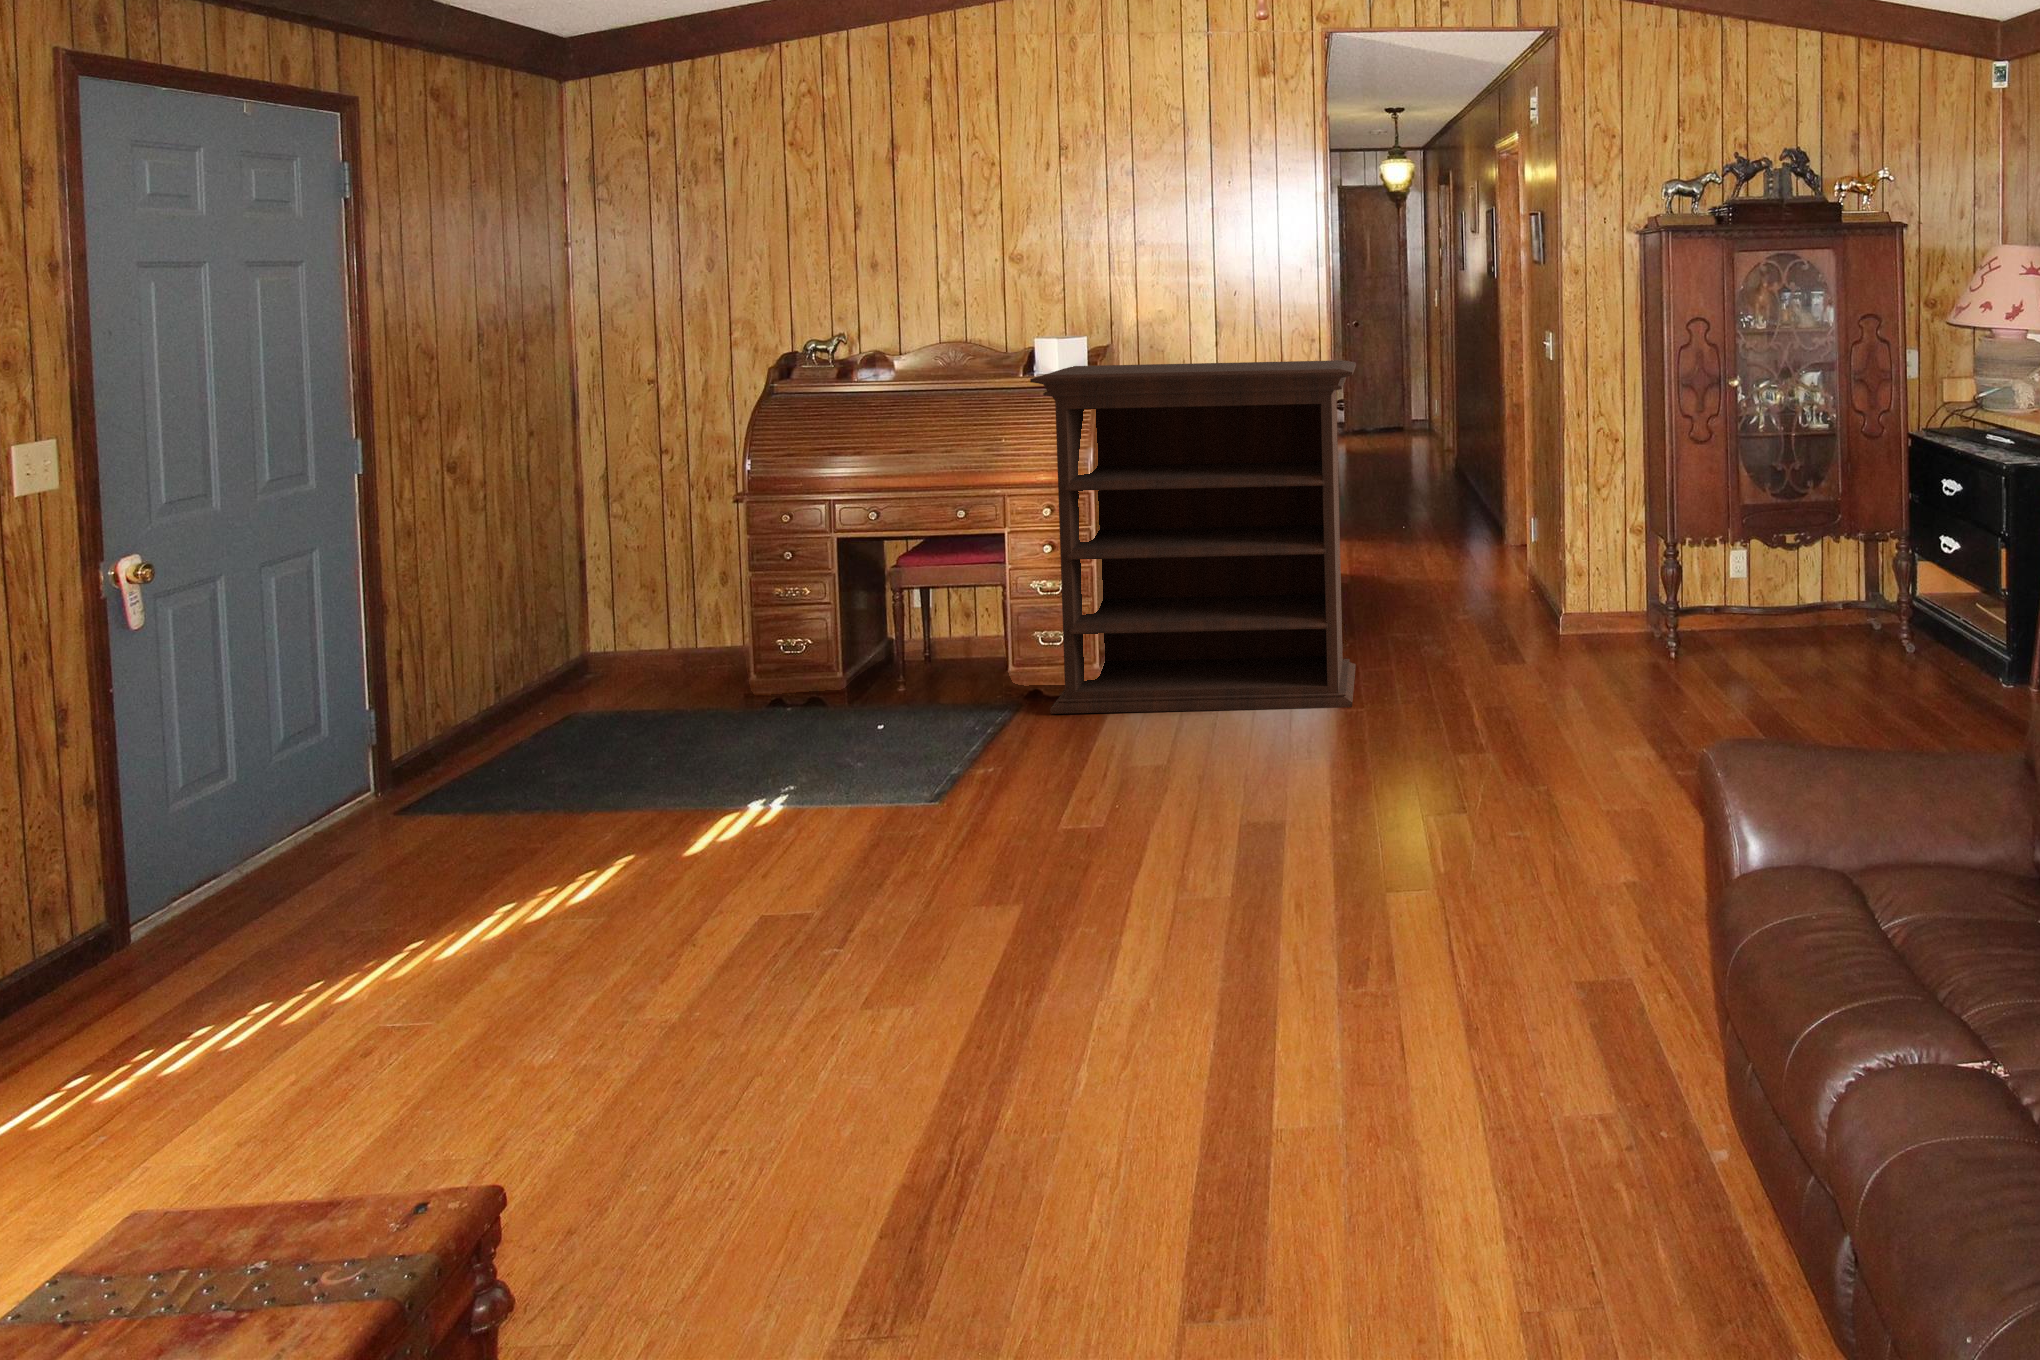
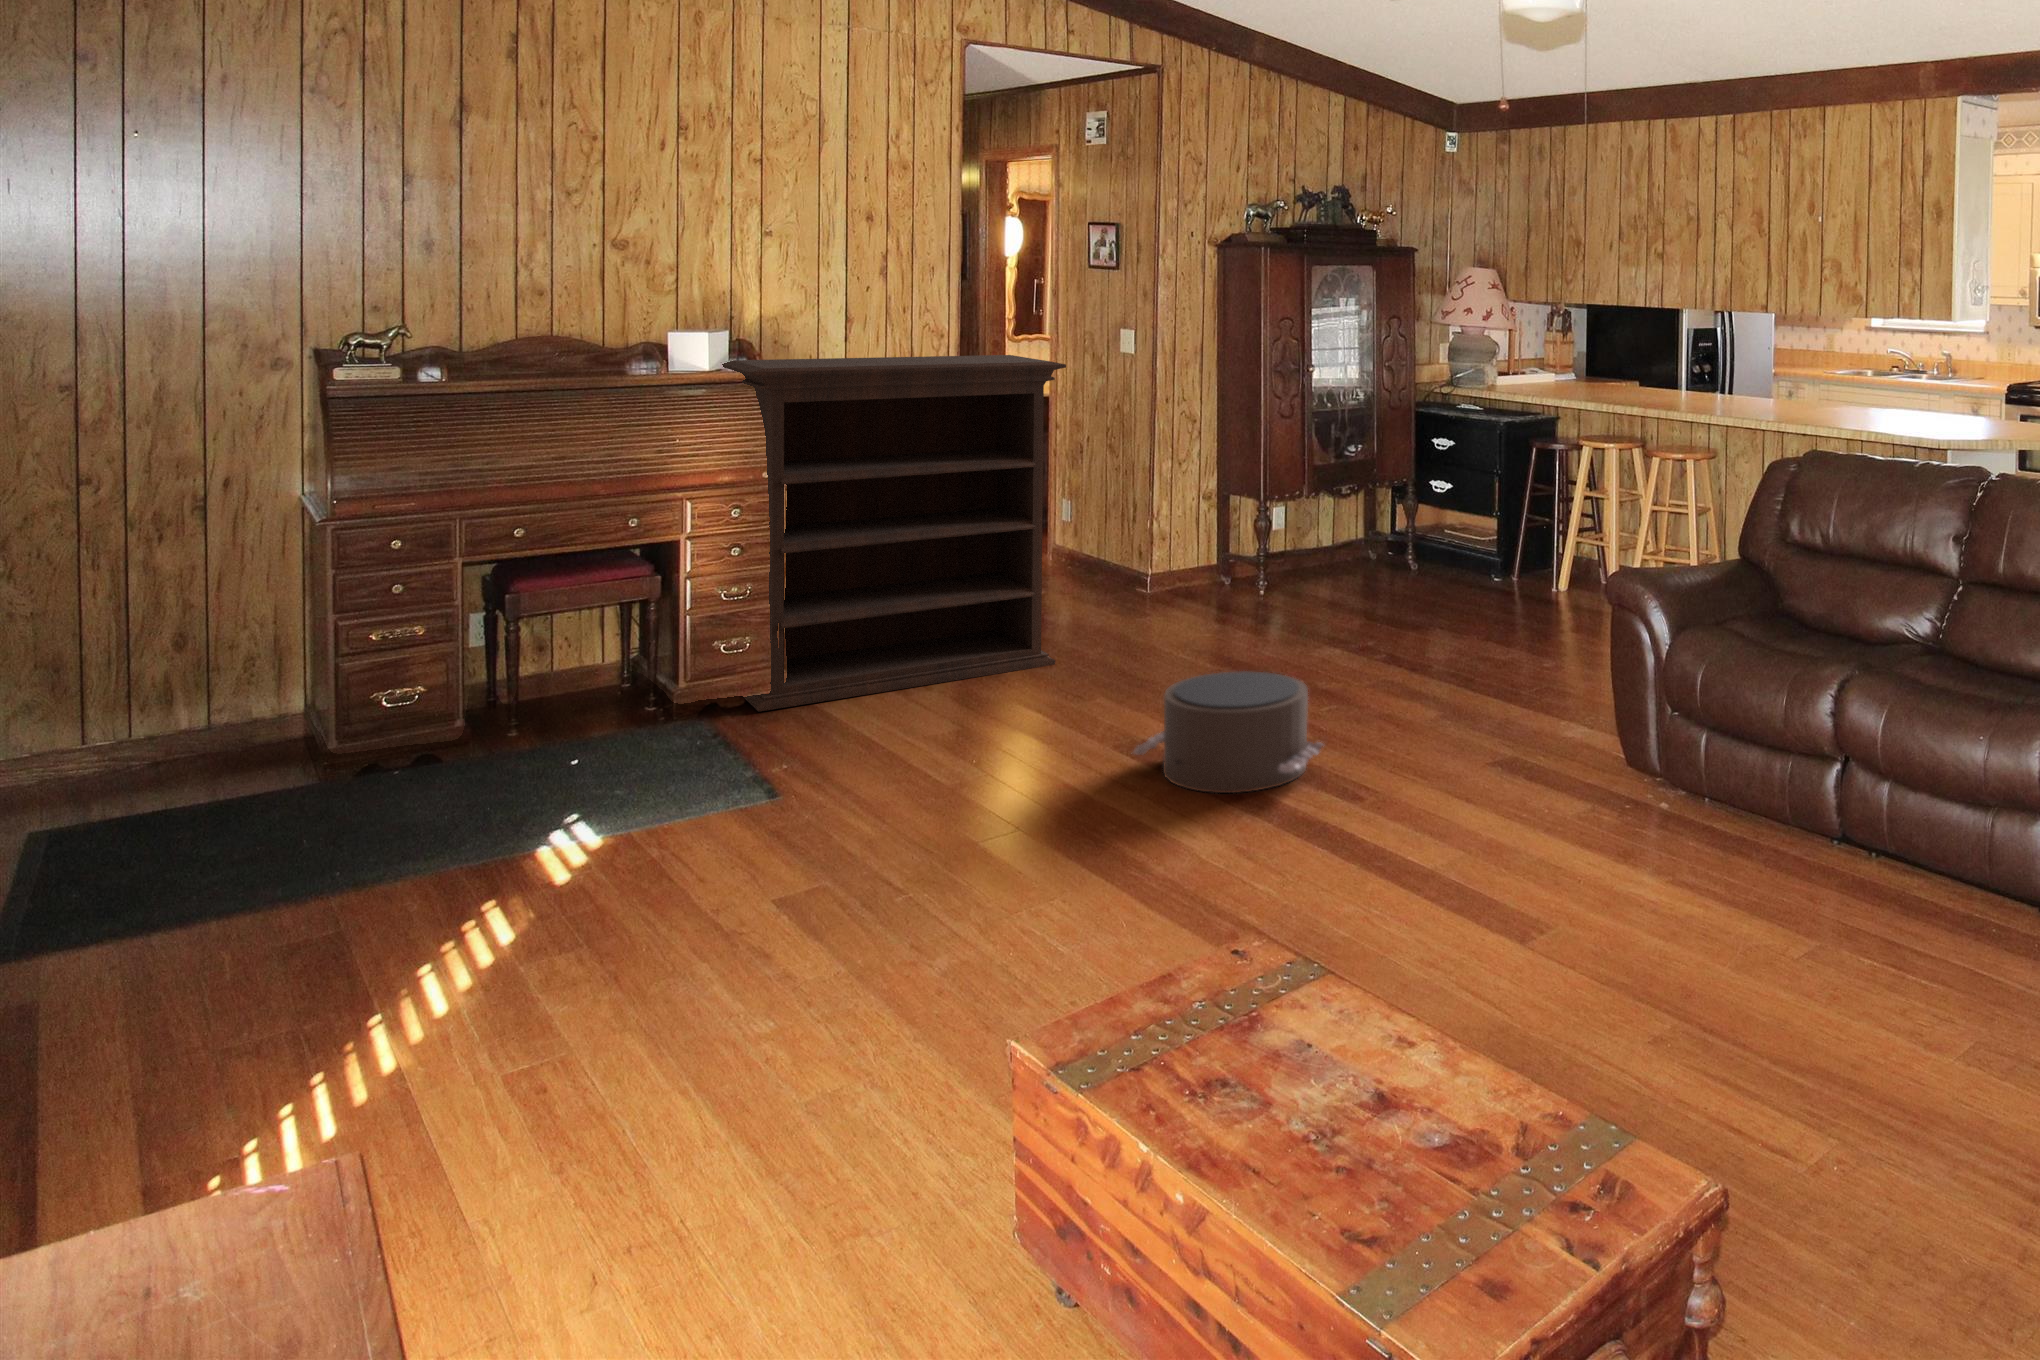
pouf: none [1207,772,1420,953] -> present [1133,671,1323,793]

